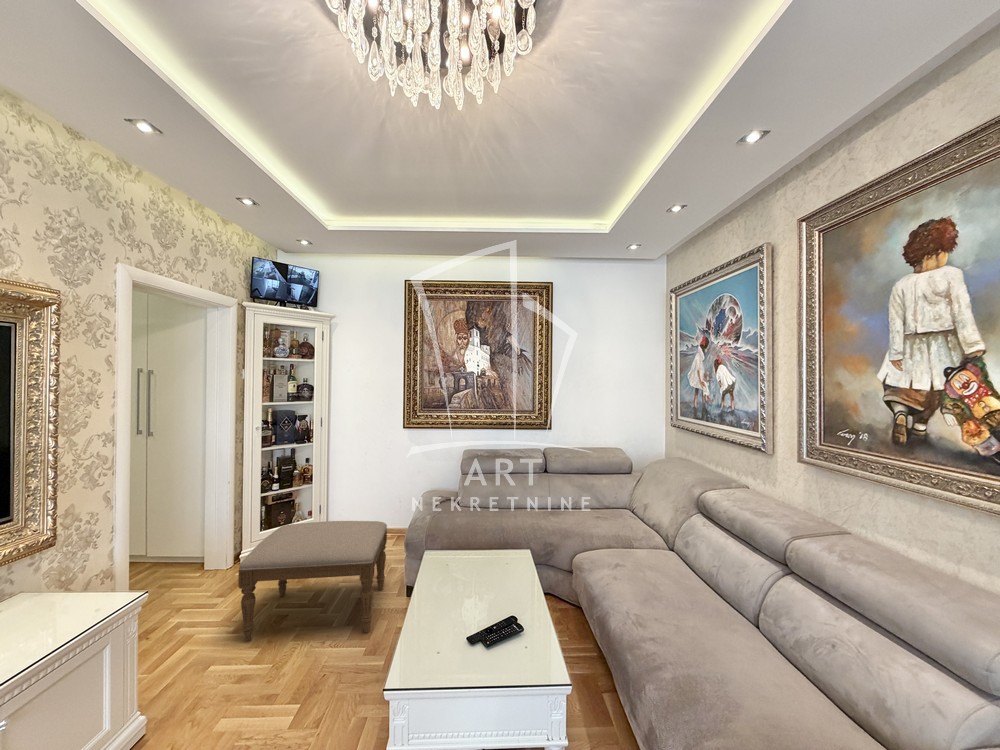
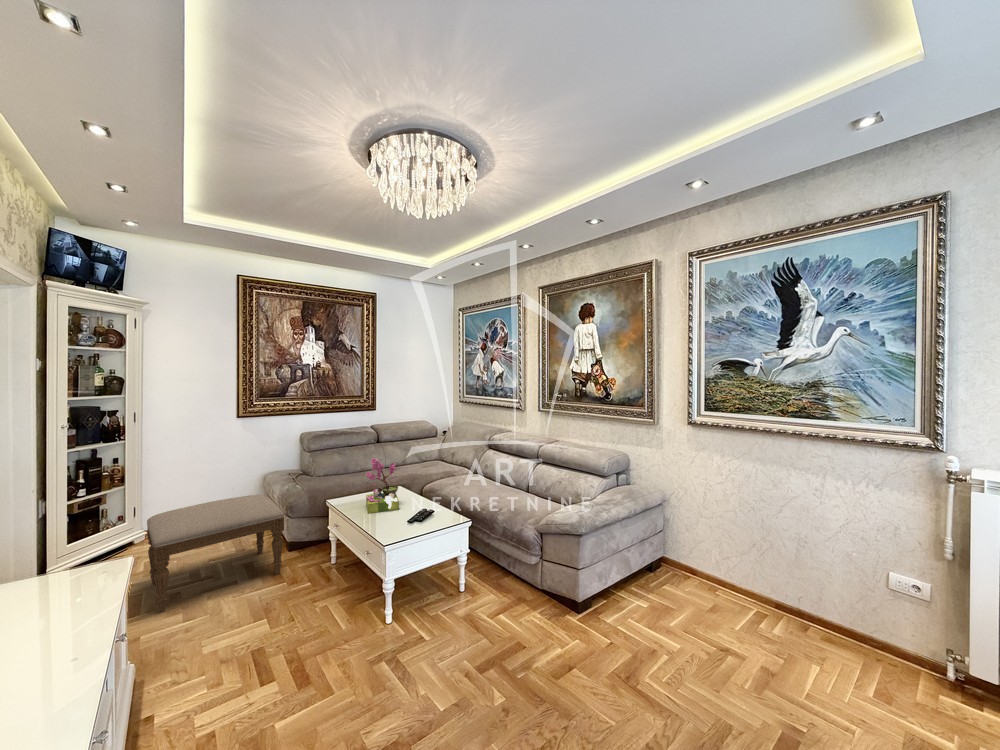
flower arrangement: none [448,506,504,603] -> present [366,458,399,514]

